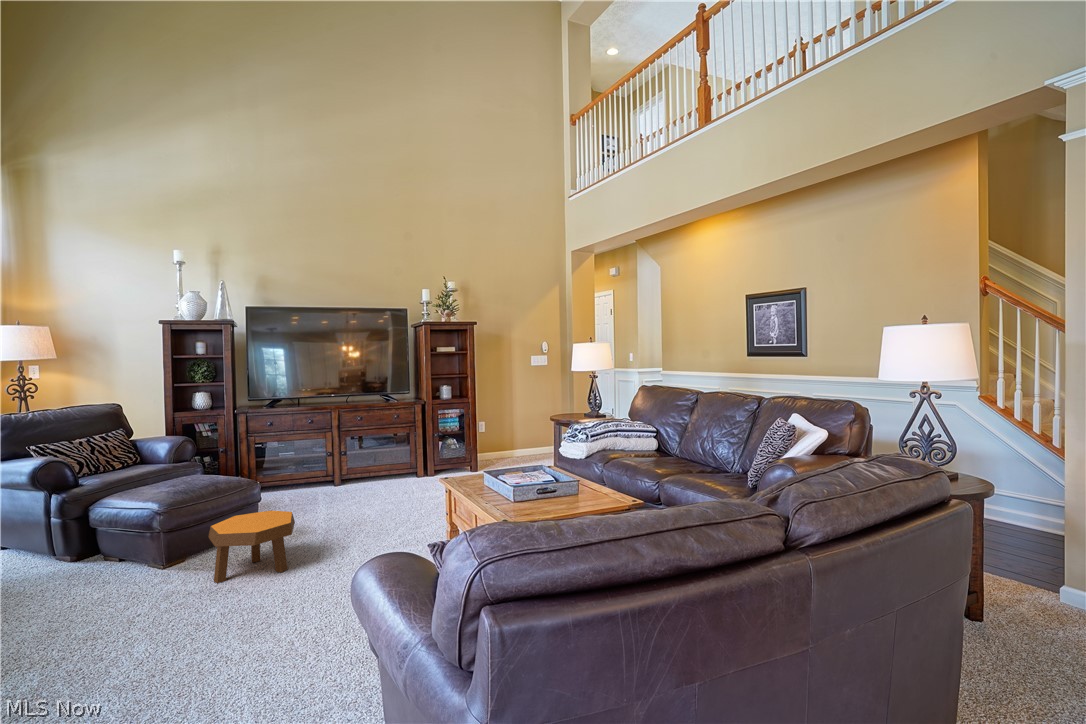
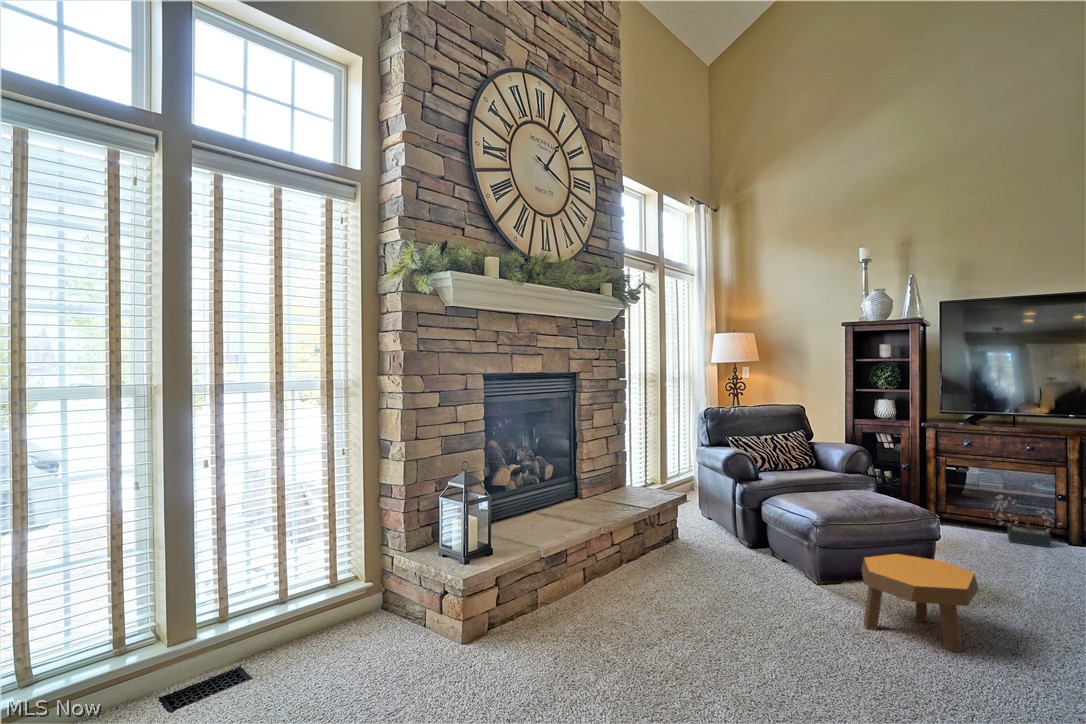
decorative plant: none [287,458,330,491] -> present [991,495,1062,547]

